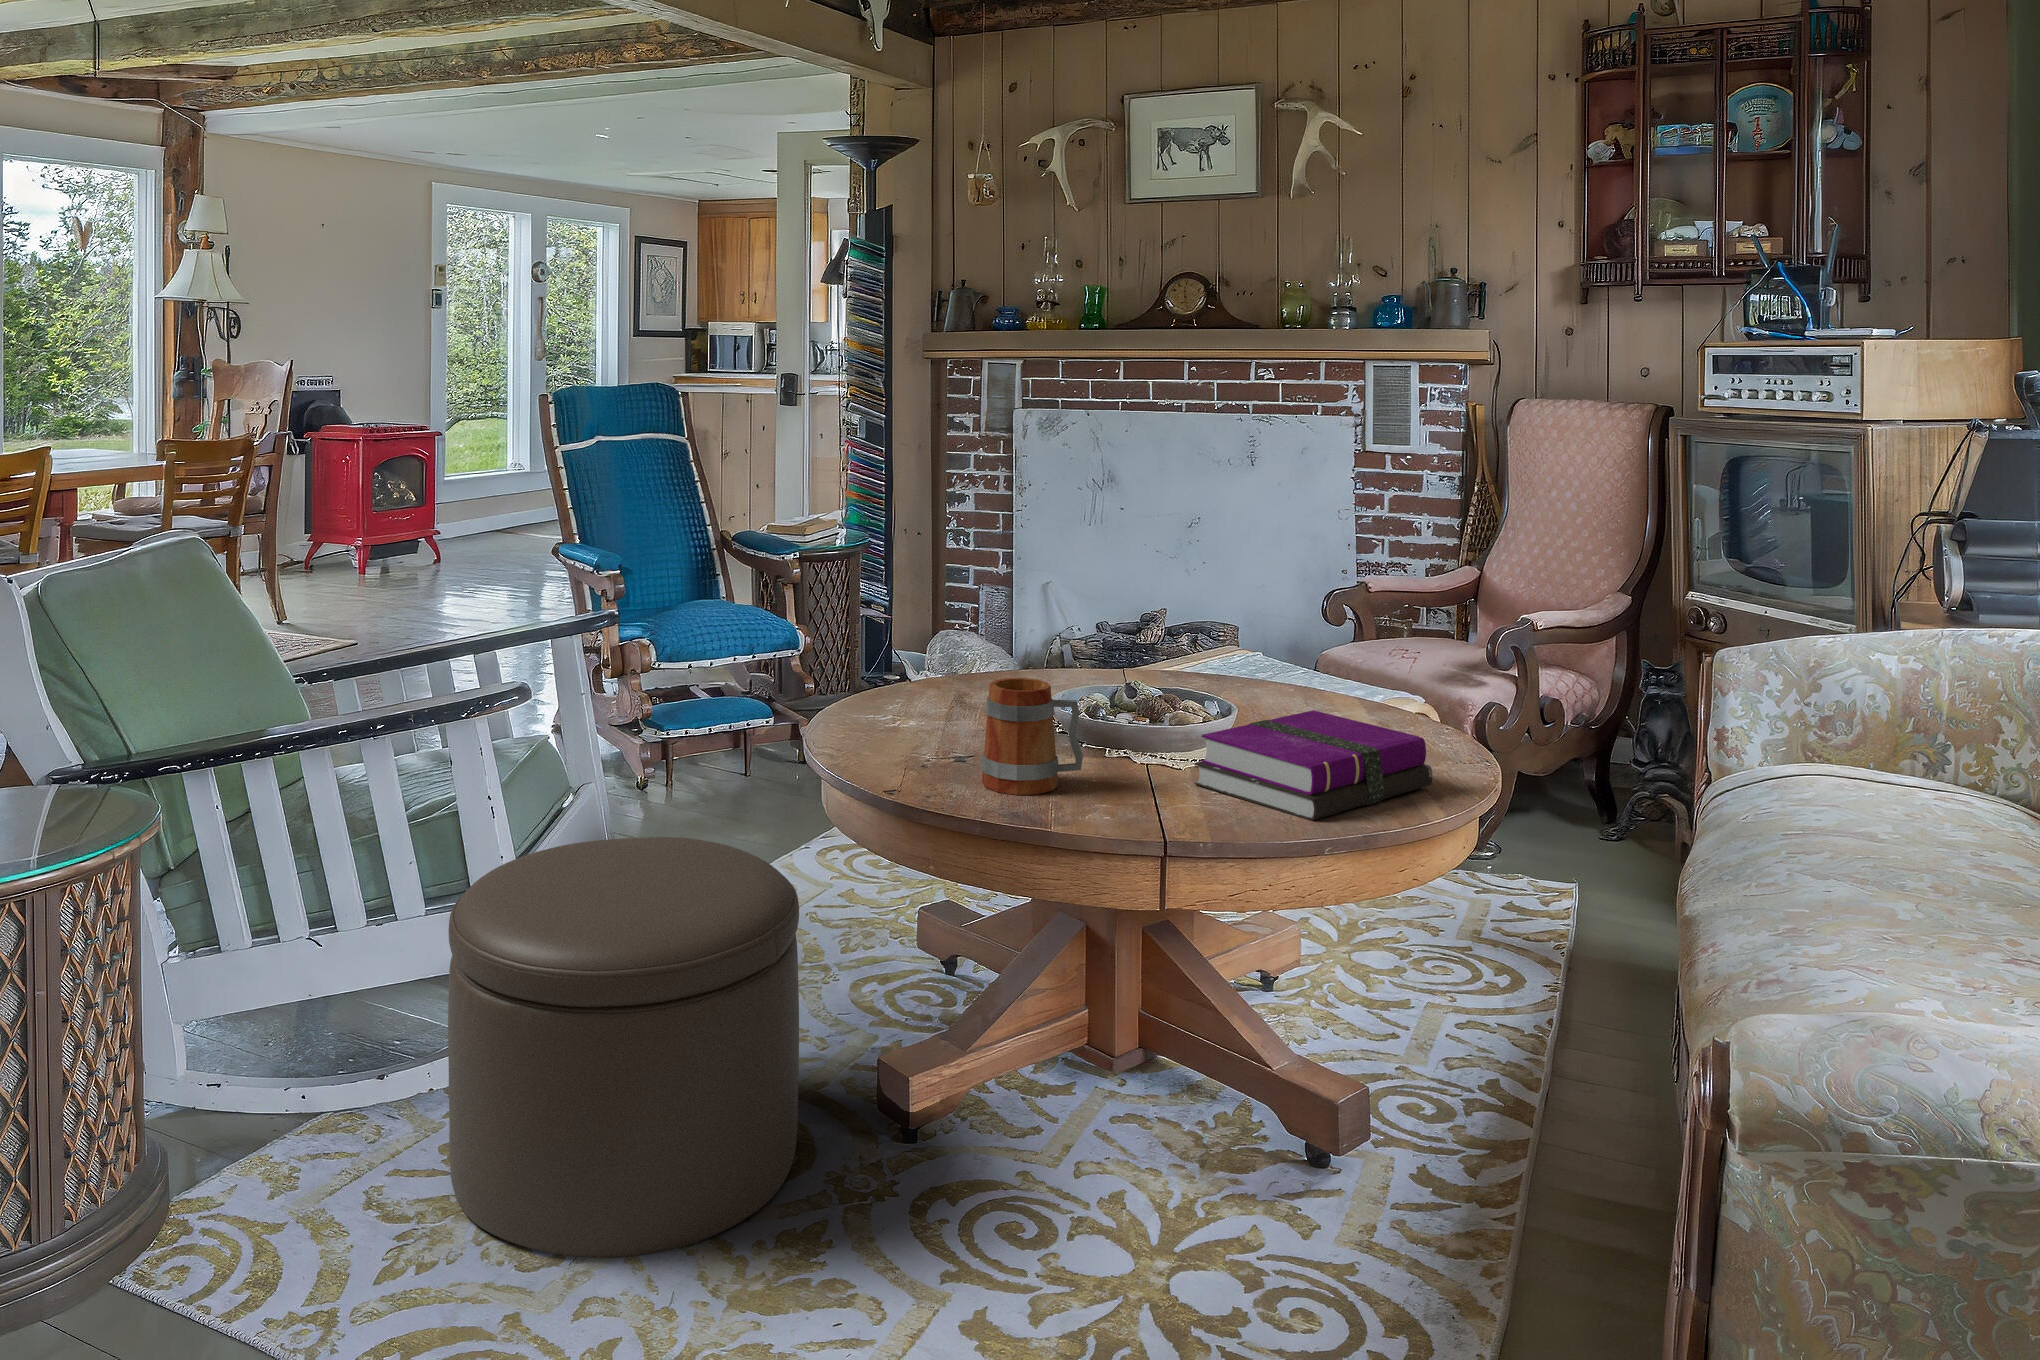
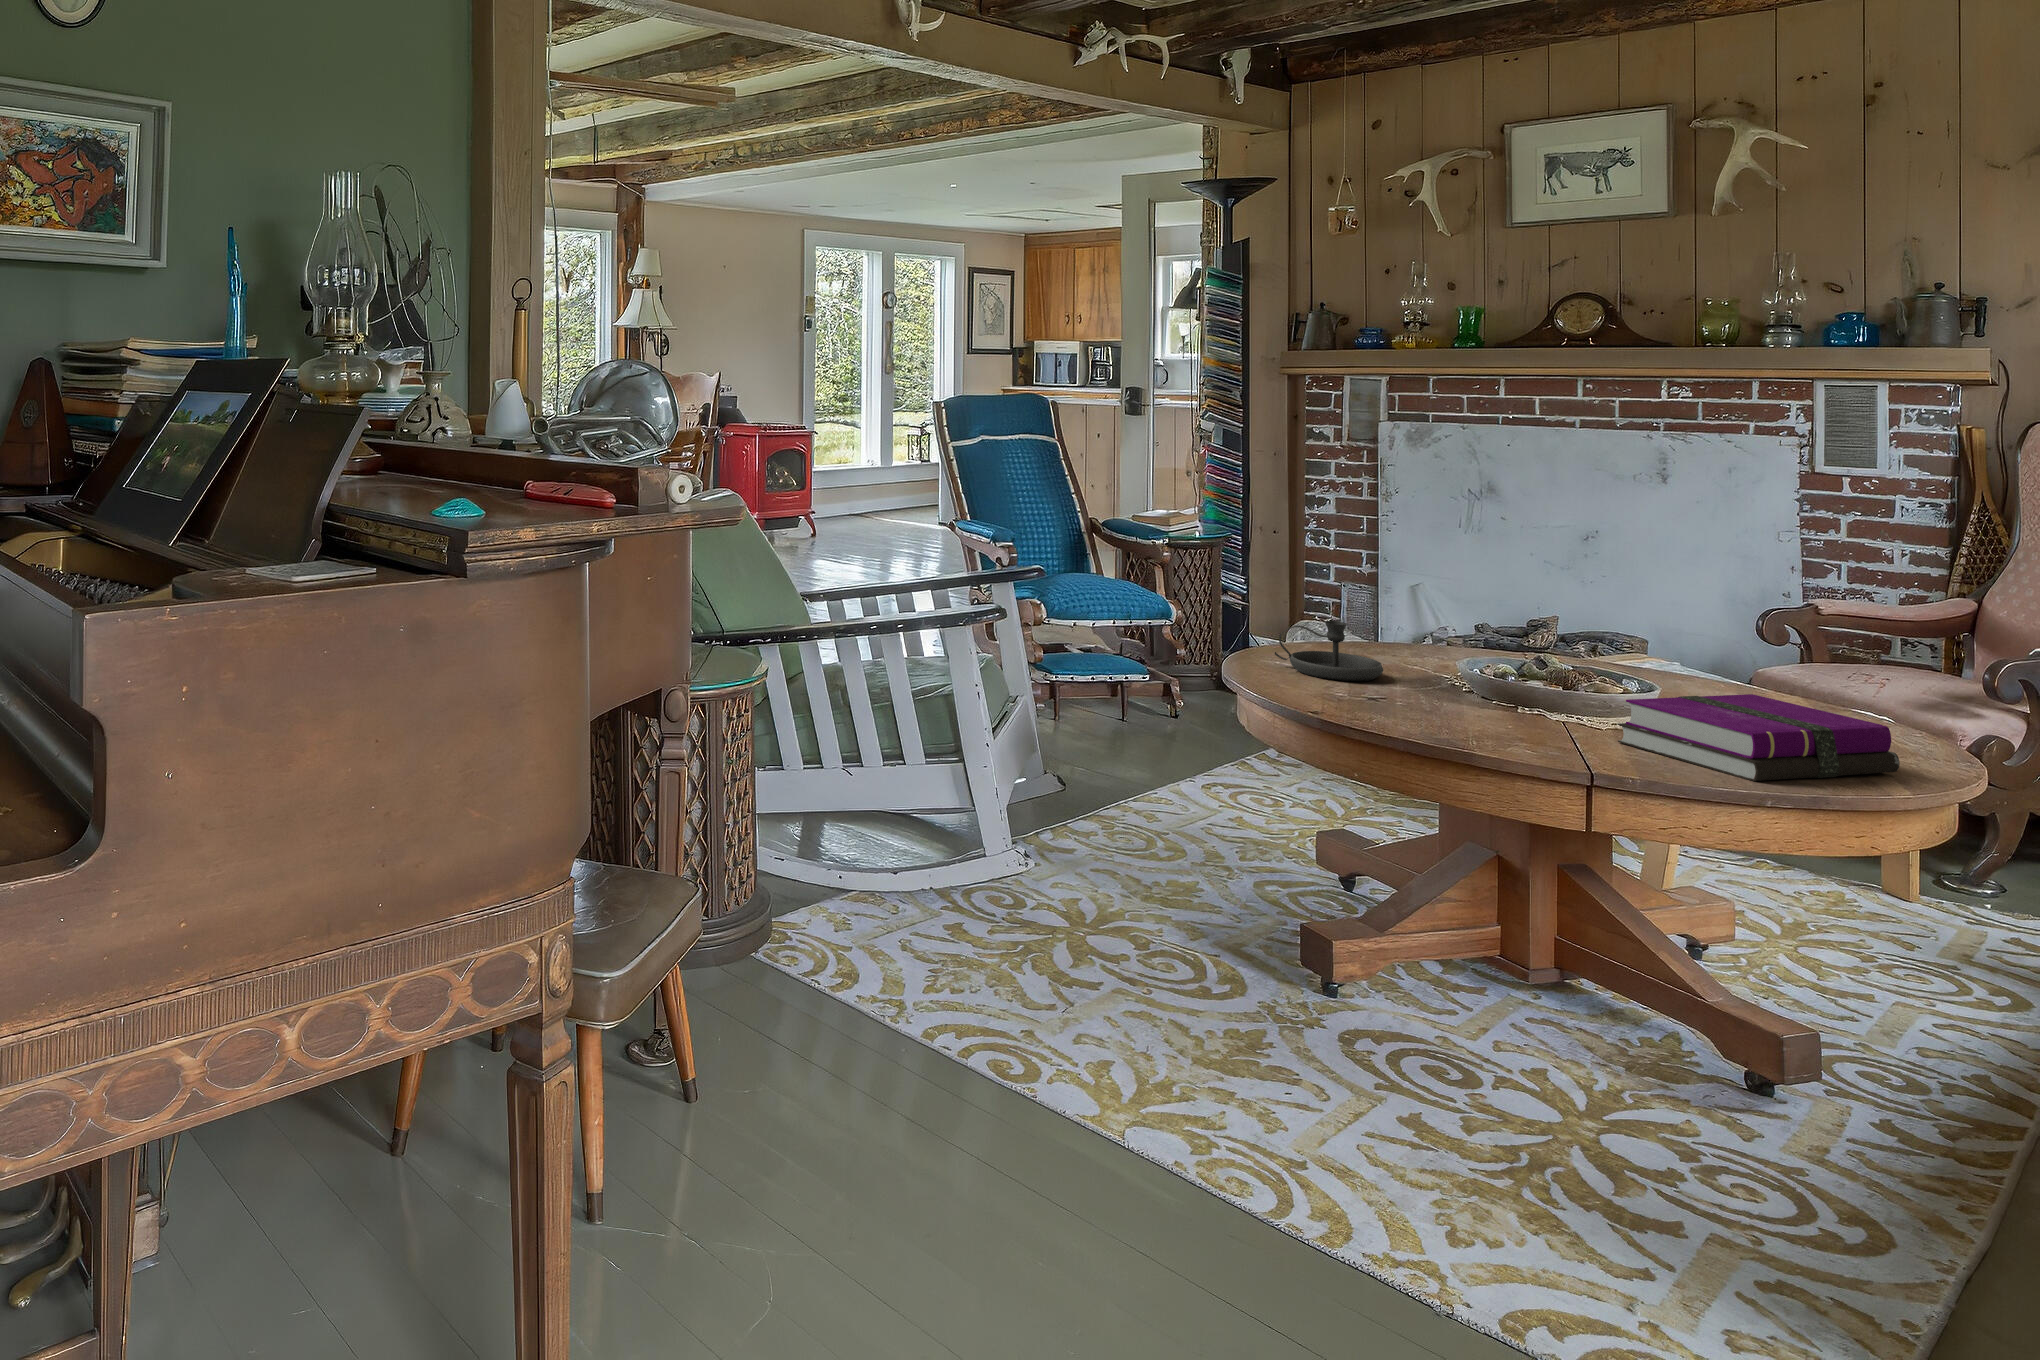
candlestick: none [867,660,979,733] -> present [1275,621,1383,681]
mug: present [981,678,1083,795] -> none [1397,635,1500,731]
ottoman: present [448,837,799,1258] -> none [956,728,1233,1022]

